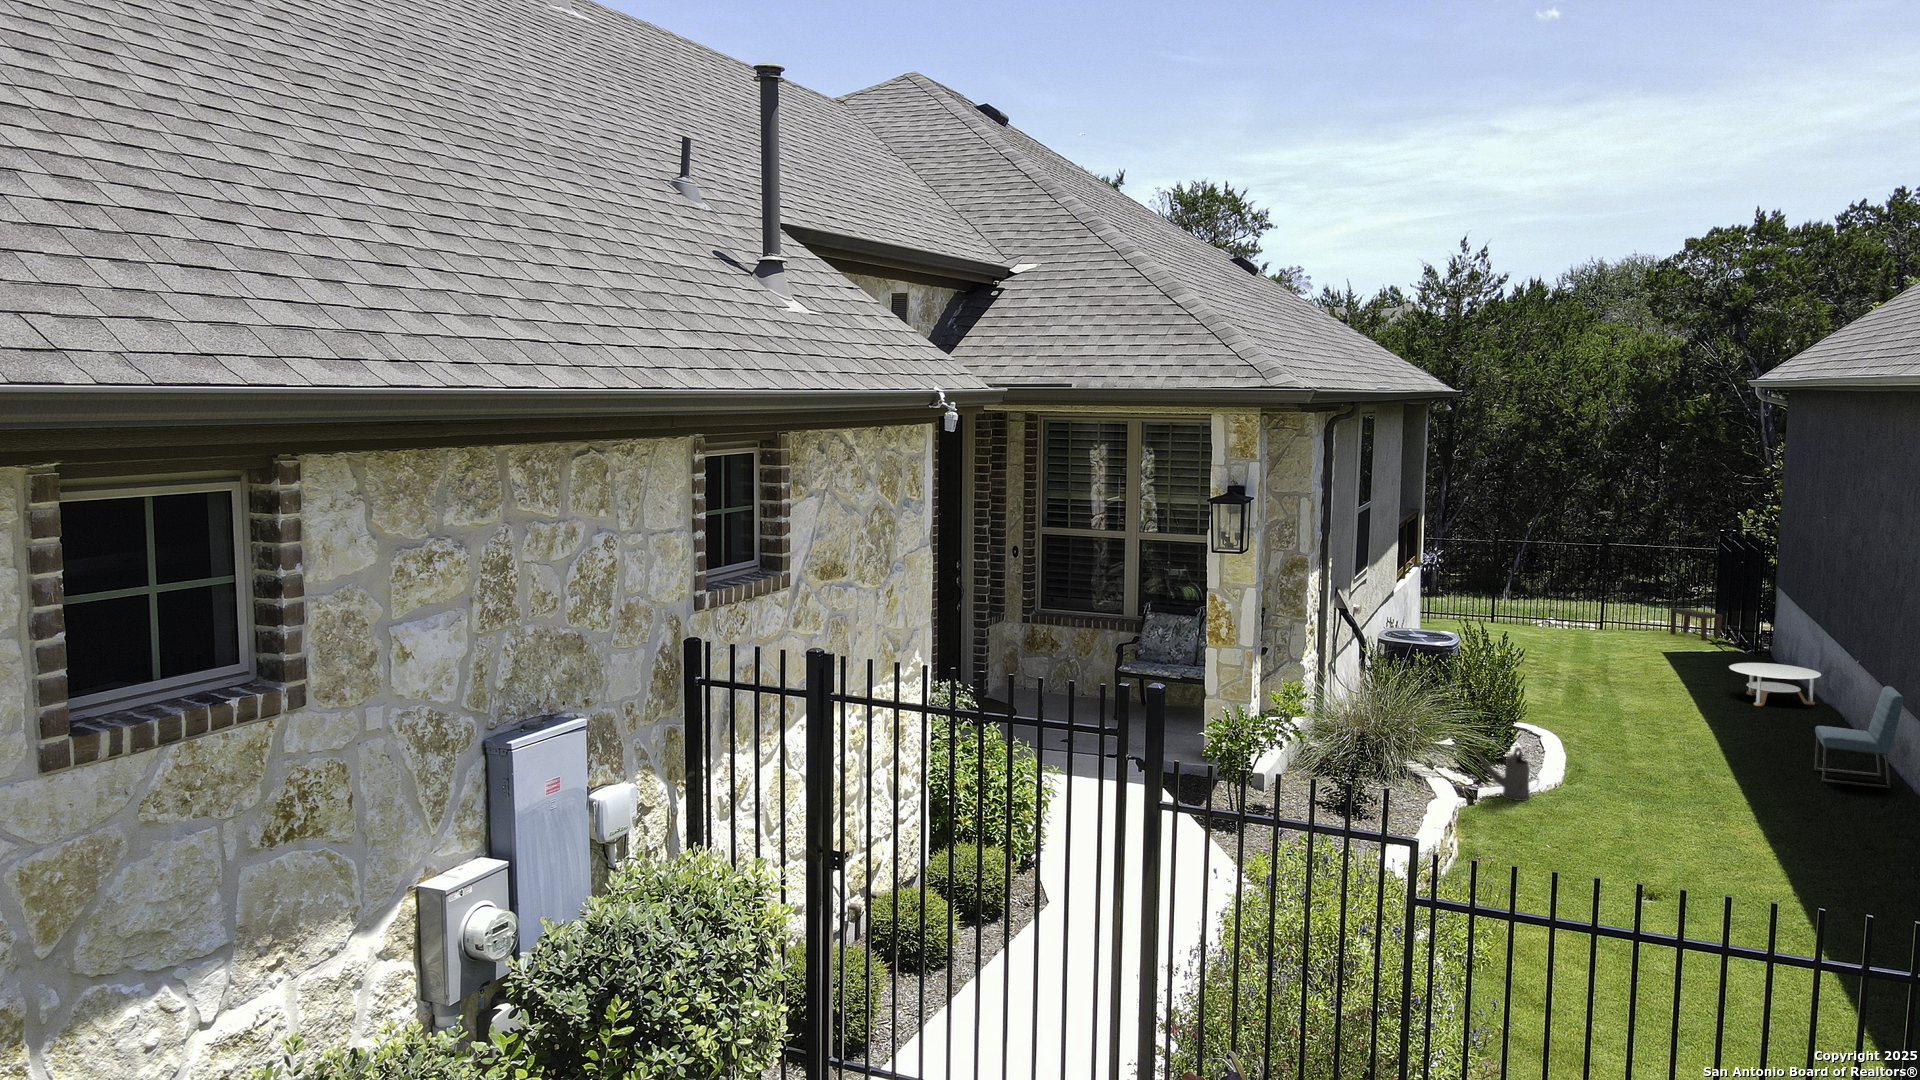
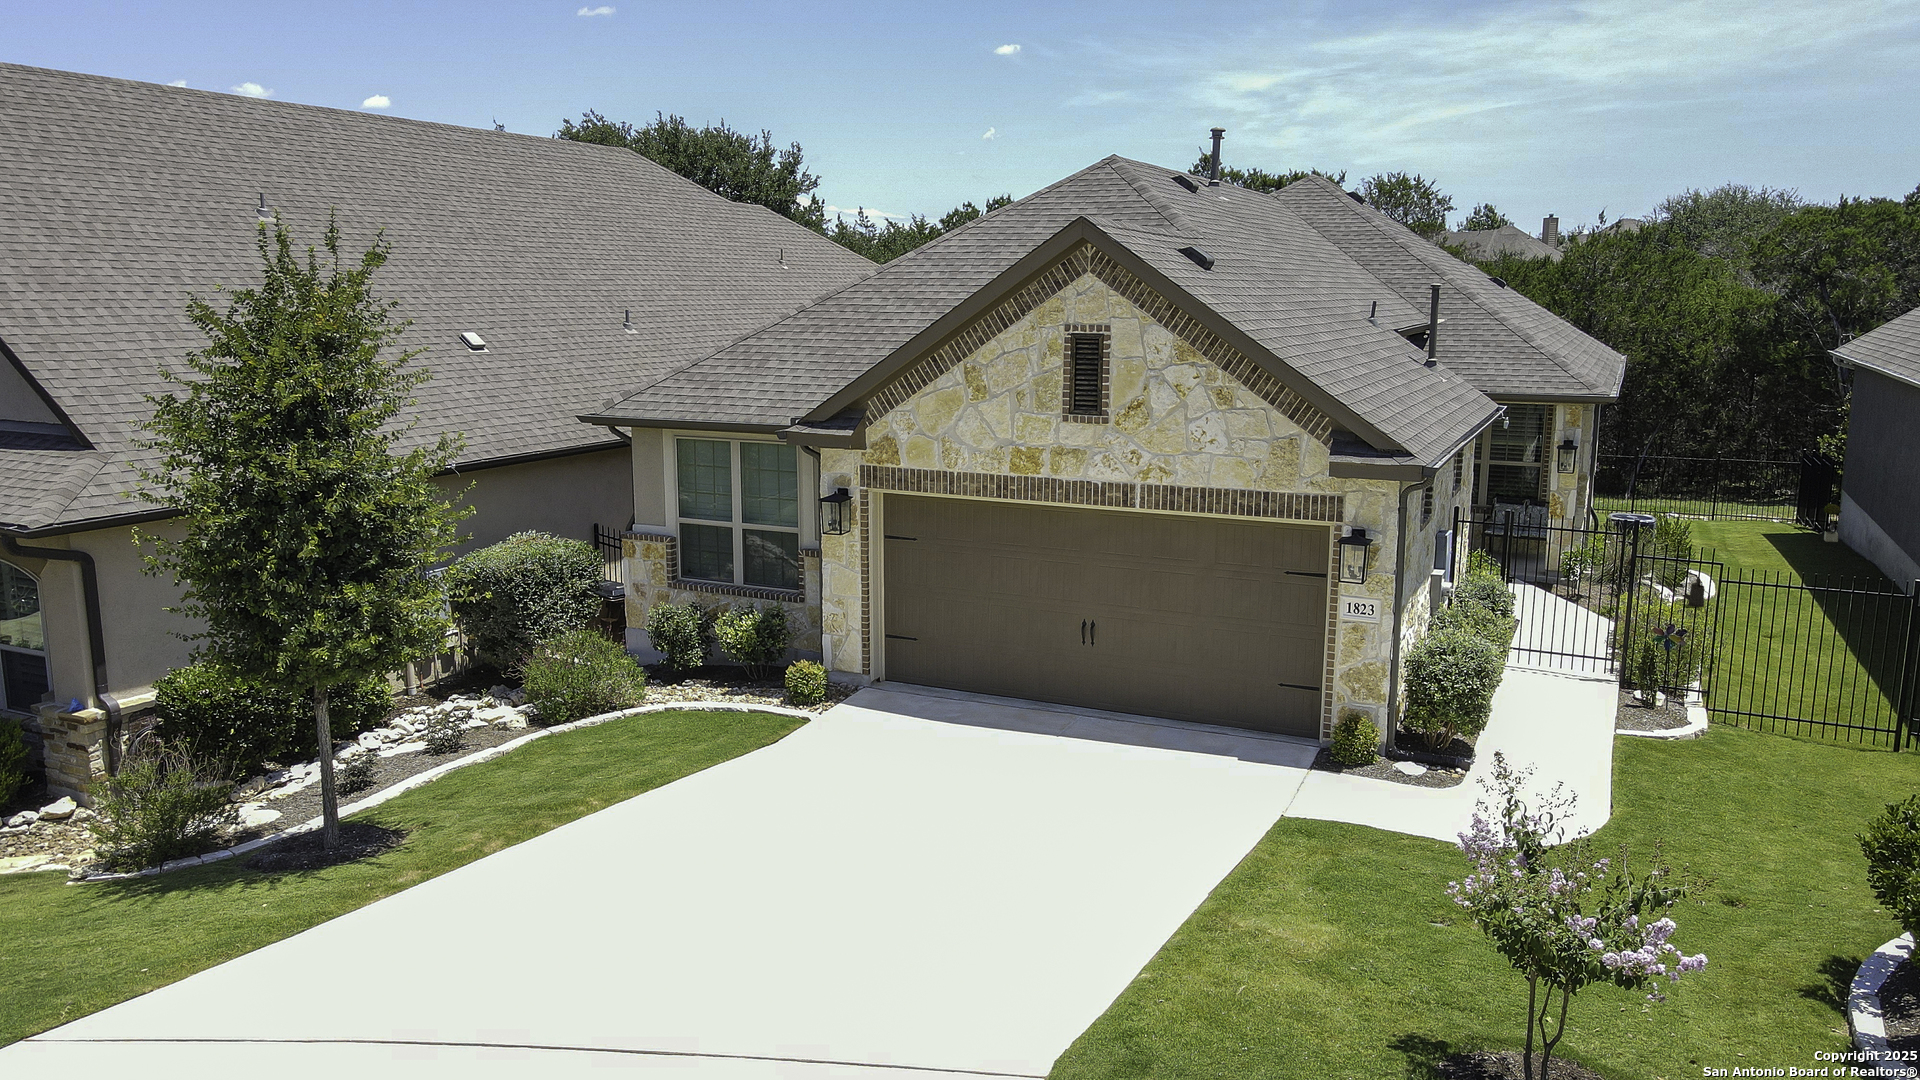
potted tree: none [1750,606,1779,665] -> present [1824,504,1842,542]
bench: present [1670,608,1723,641] -> none [1764,505,1803,528]
round table: present [1729,663,1821,706] -> none [1810,539,1868,565]
chair: present [1815,686,1903,788] -> none [1861,546,1911,602]

